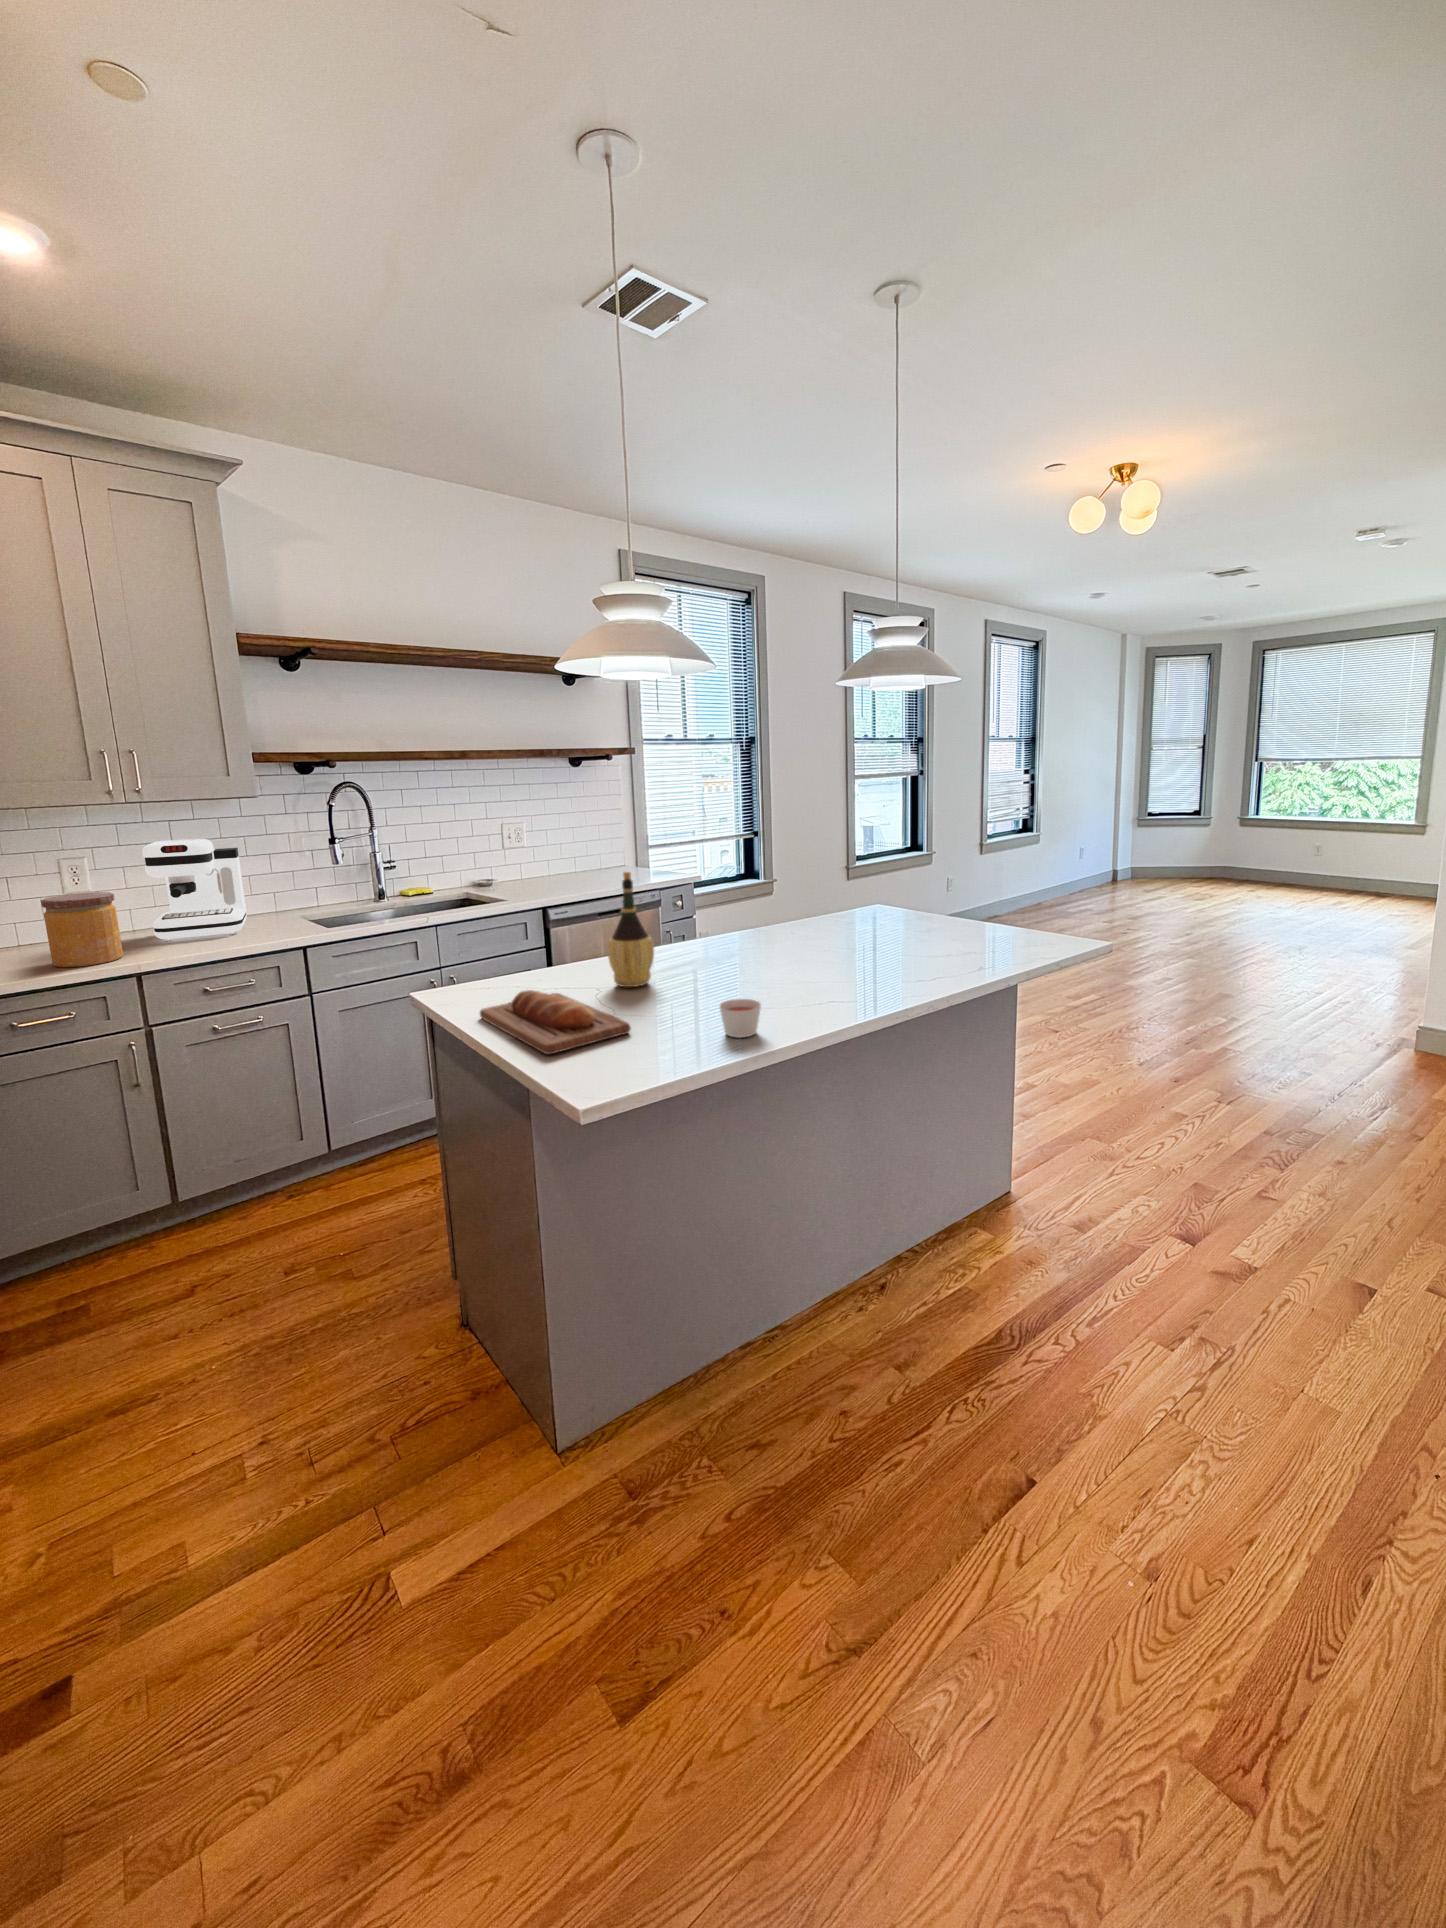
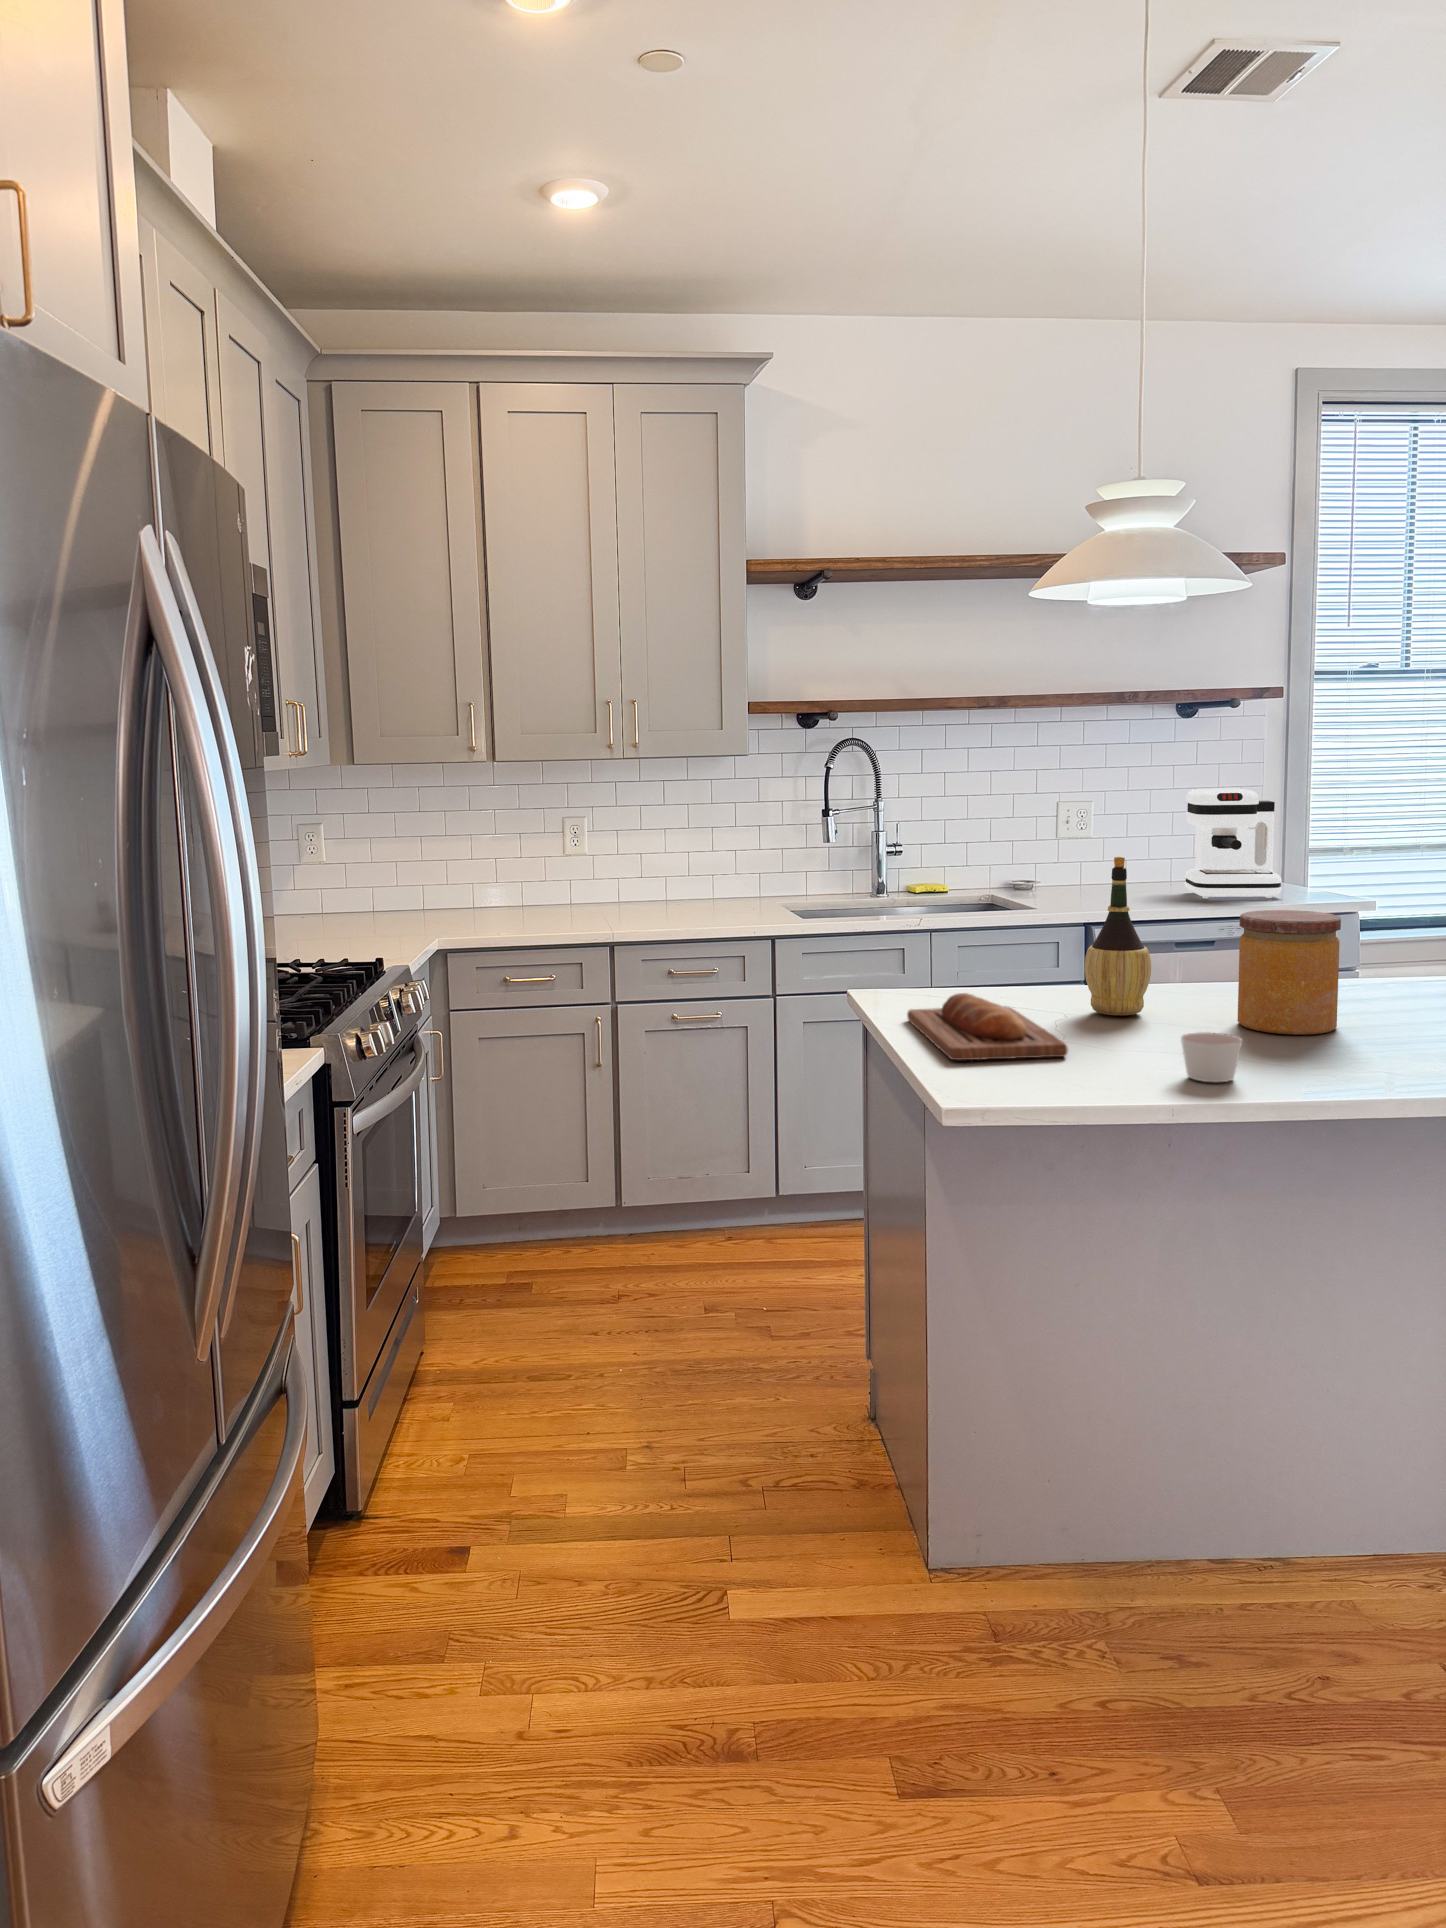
coffee maker: present [143,839,247,941] -> present [1185,789,1282,899]
jar: present [41,892,123,967] -> present [1238,910,1341,1034]

